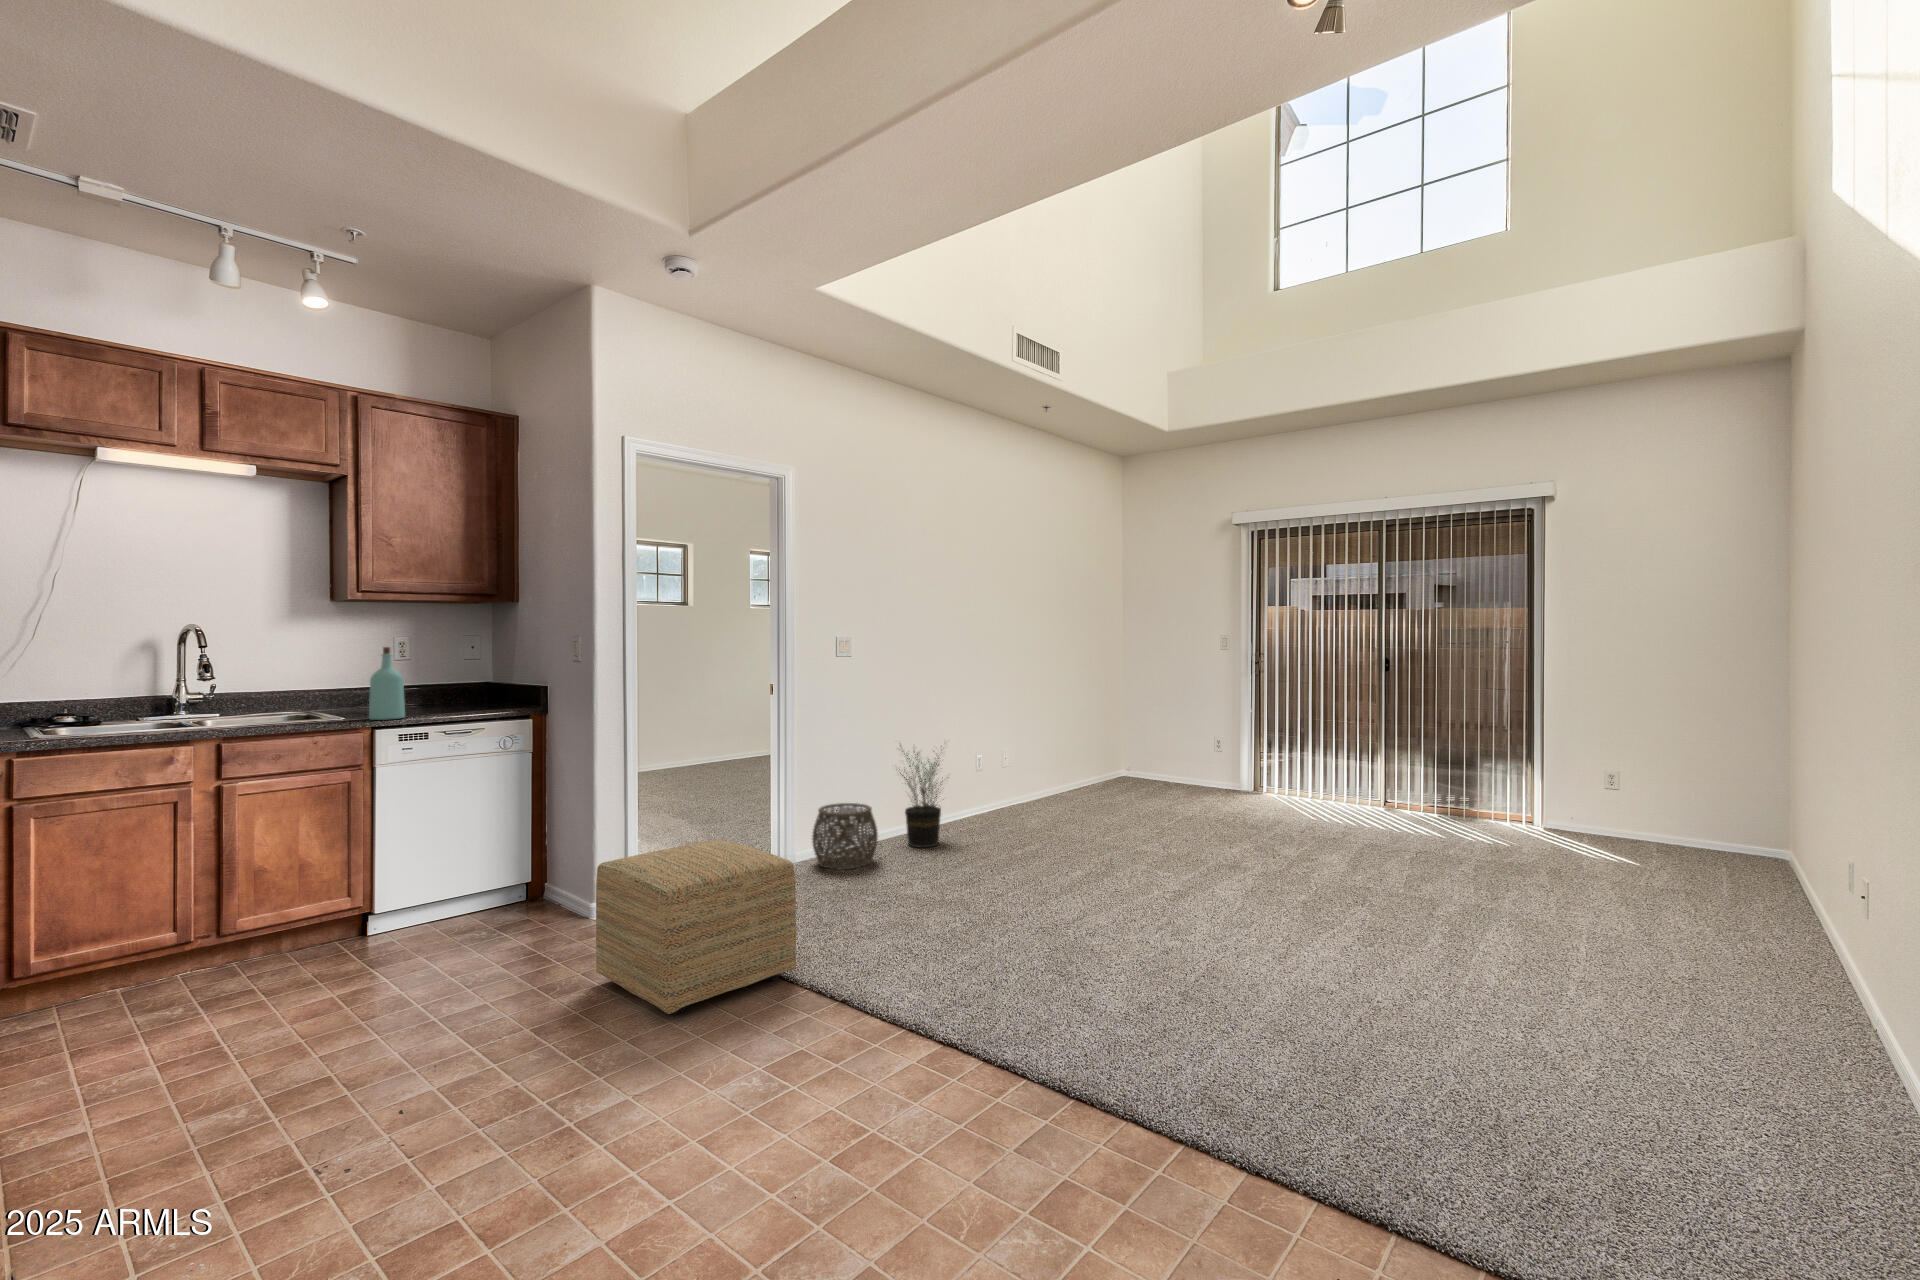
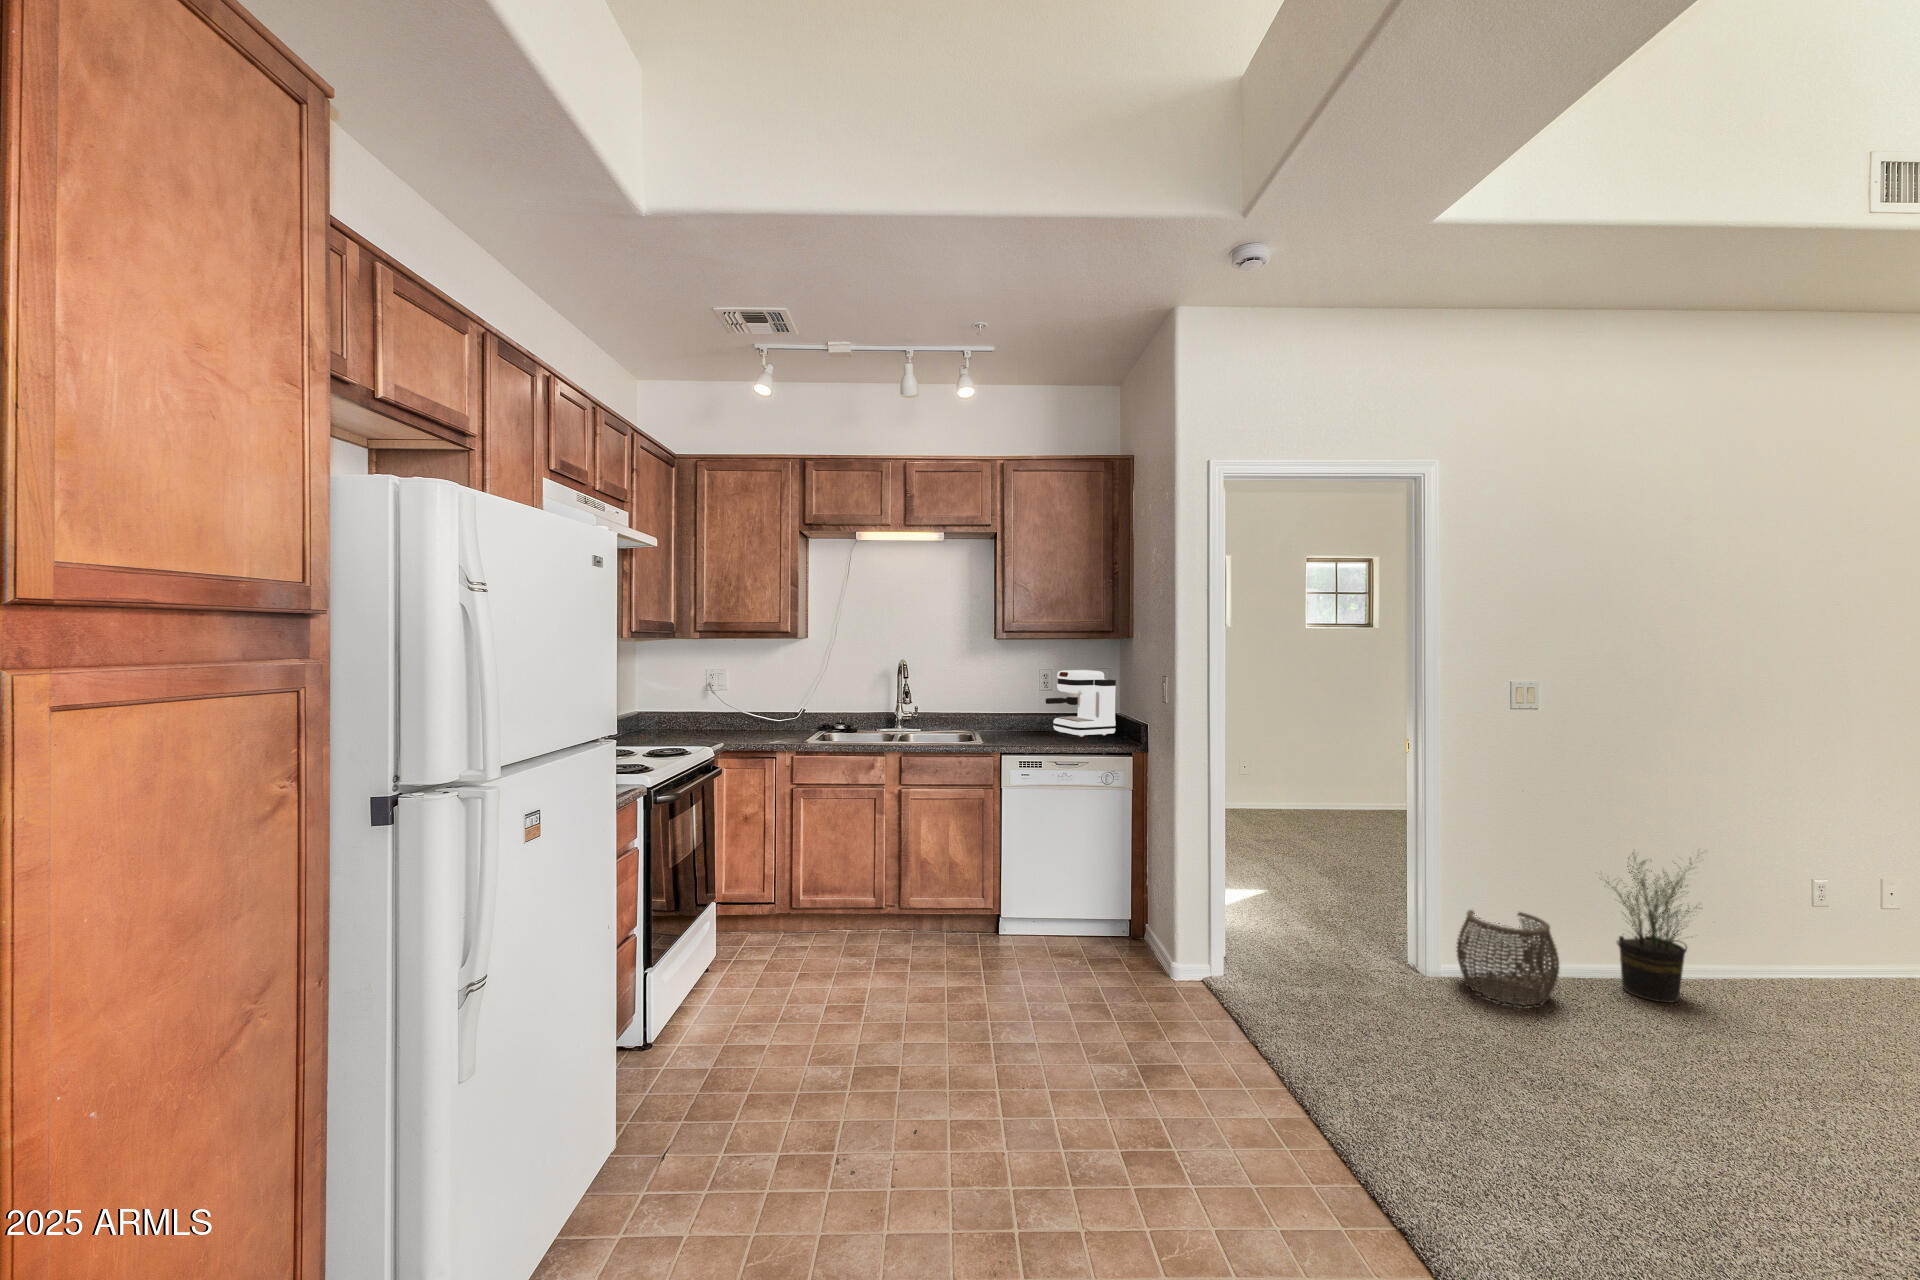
coffee maker: none [406,636,492,706] -> present [1045,670,1116,737]
bottle: present [369,647,405,720] -> none [1004,684,1032,748]
ottoman: present [596,840,797,1014] -> none [1138,936,1357,1142]

